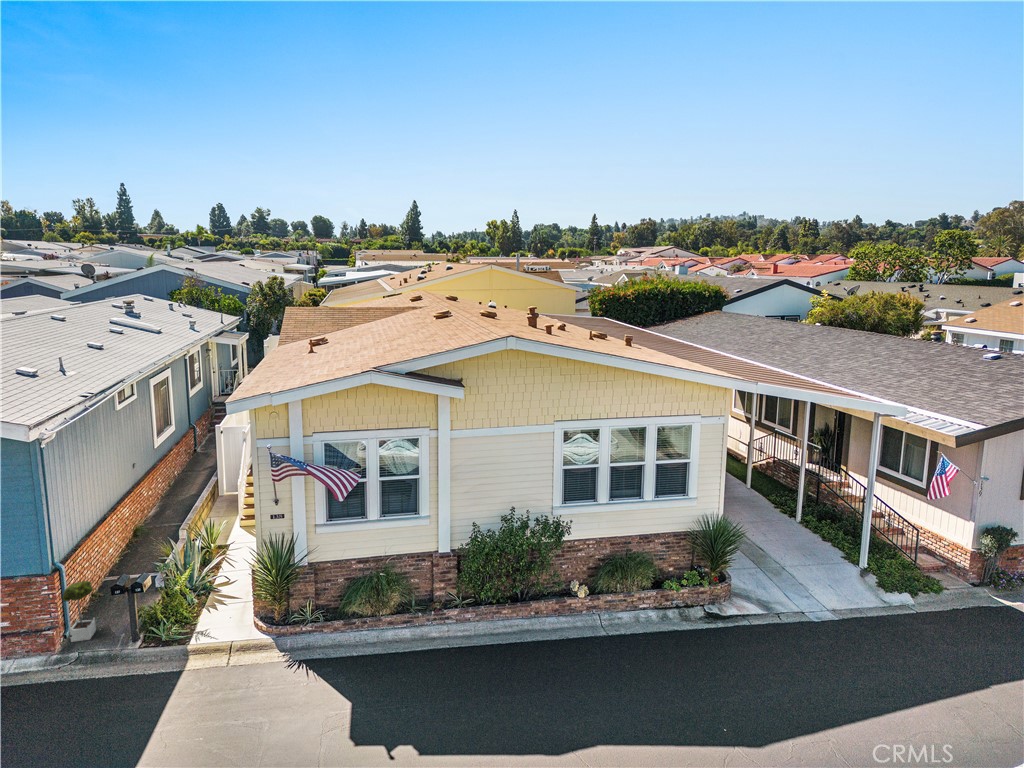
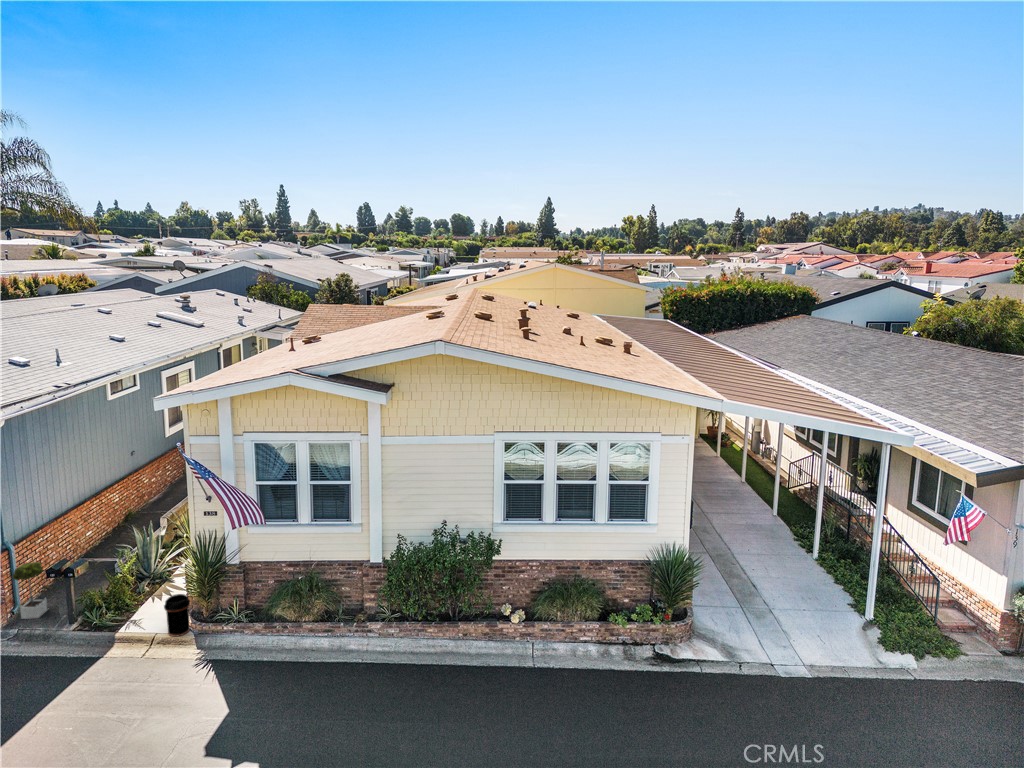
trash can: none [238,600,263,643] -> present [164,594,190,637]

